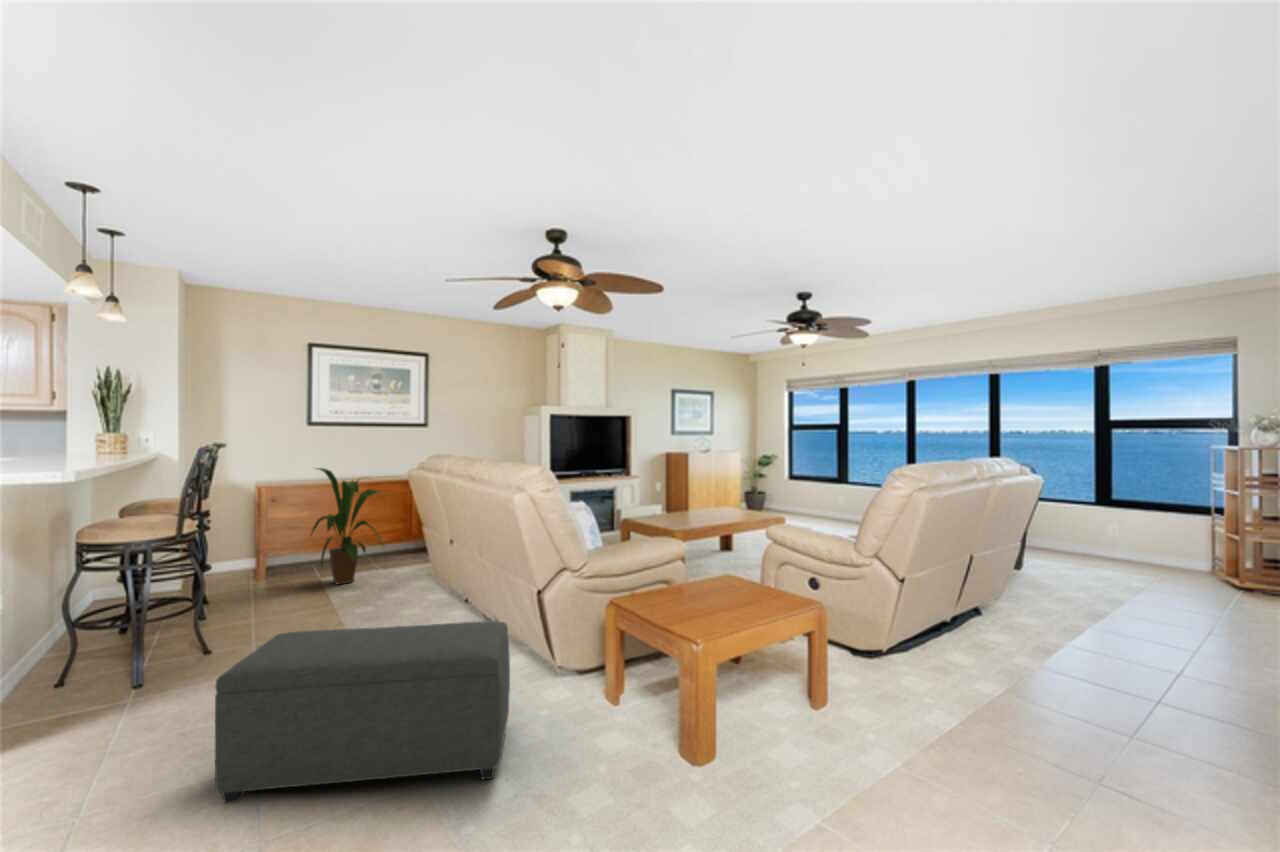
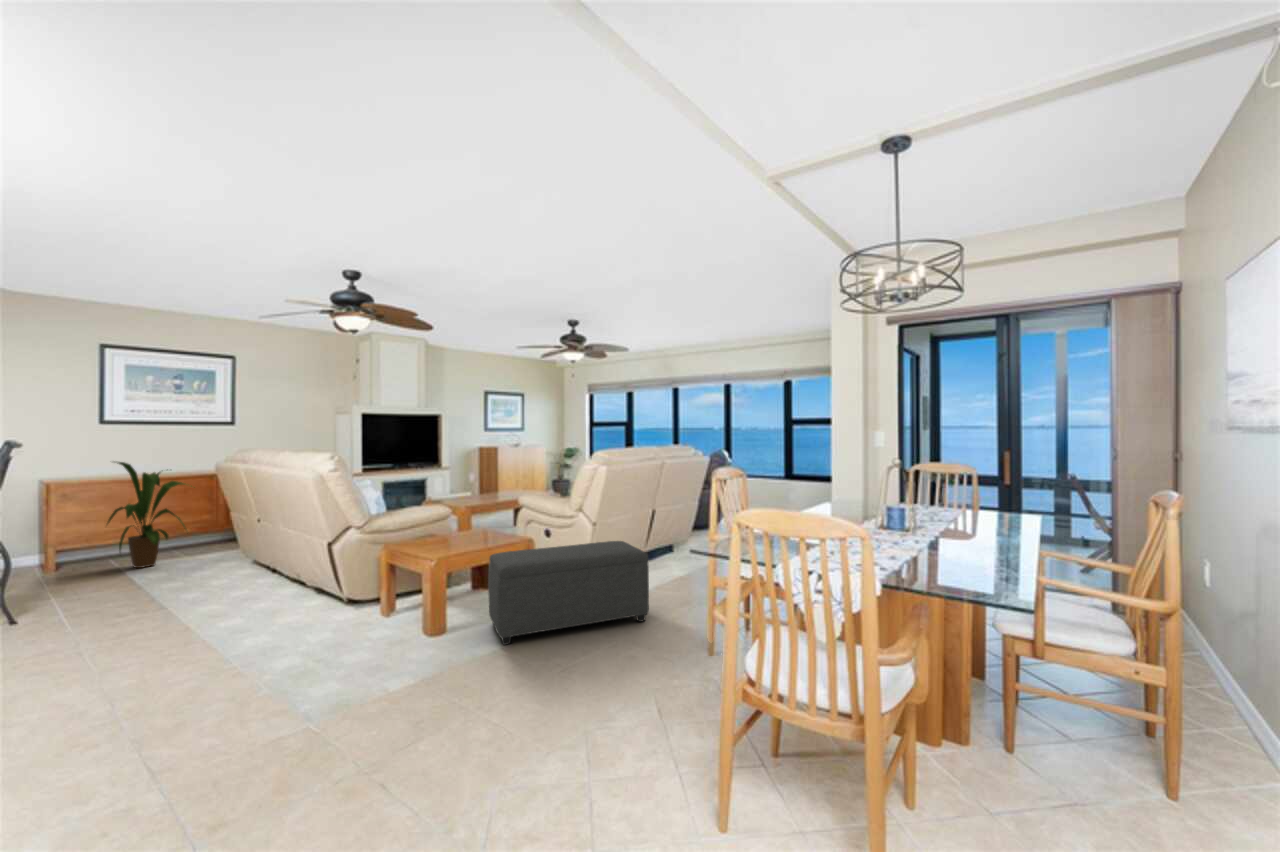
ottoman: present [215,621,510,803] -> present [488,541,649,645]

